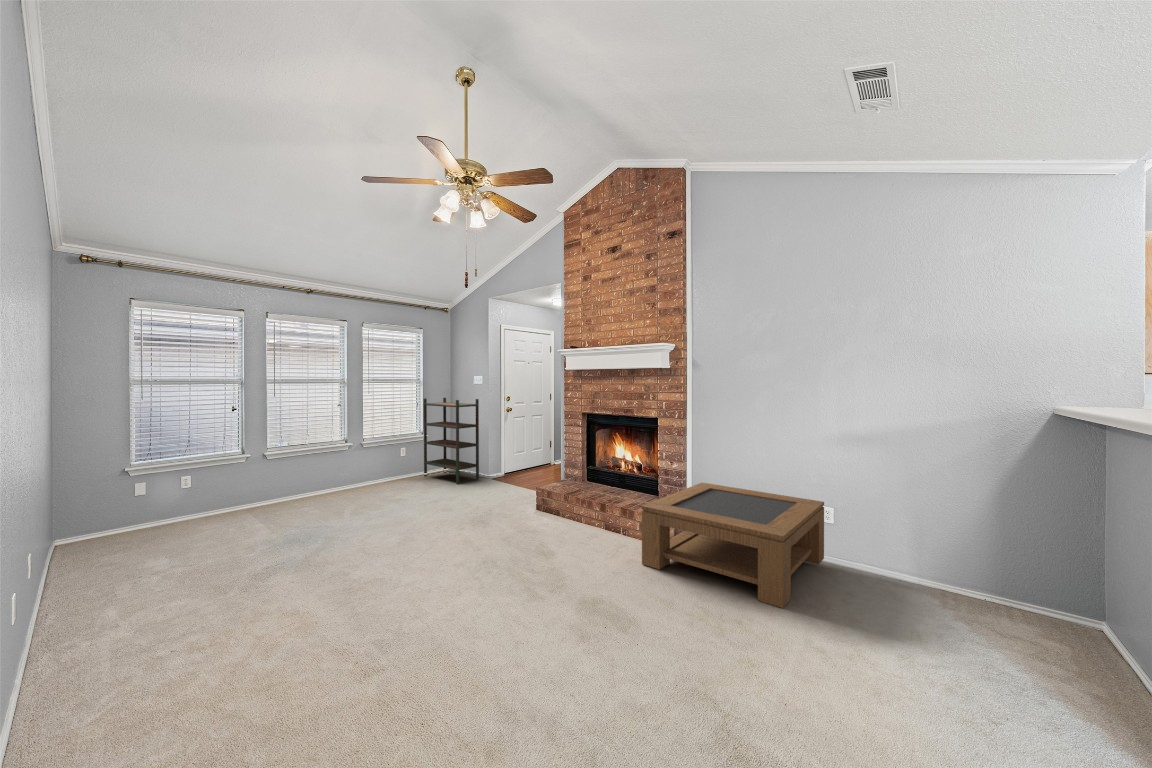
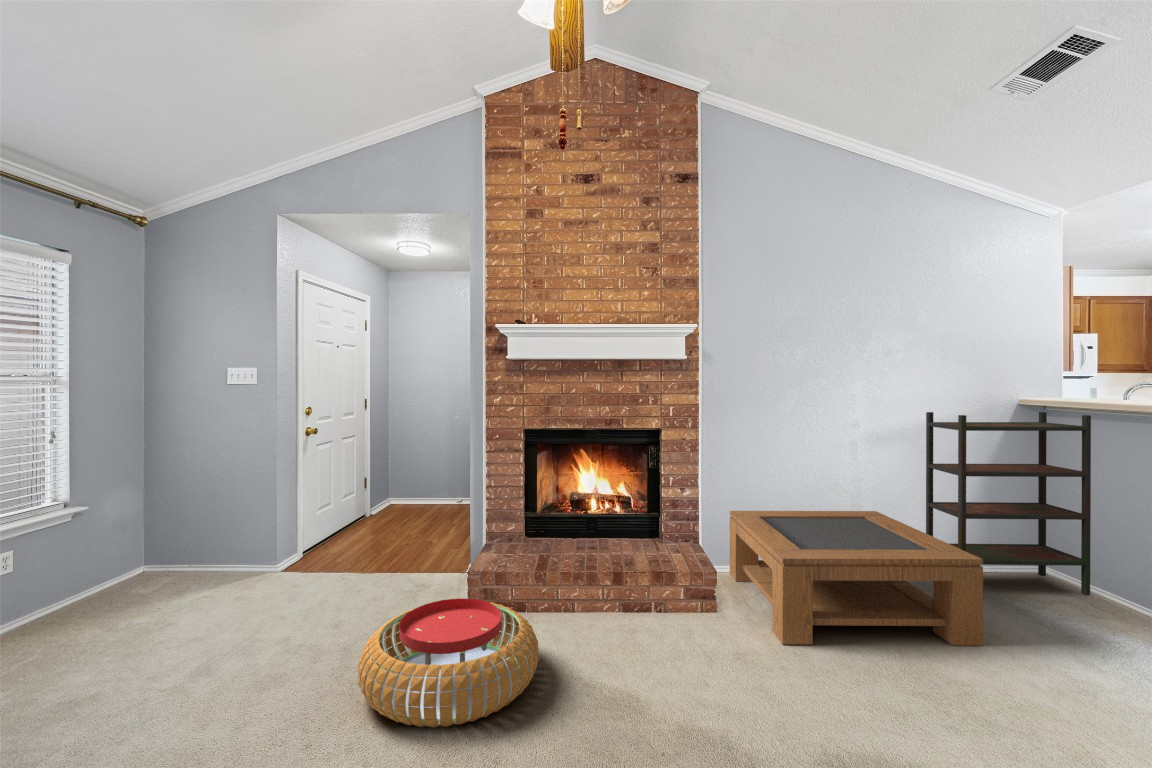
bookshelf: present [424,398,479,484] -> present [926,412,1091,595]
pouf: none [429,494,516,543] -> present [358,599,539,728]

